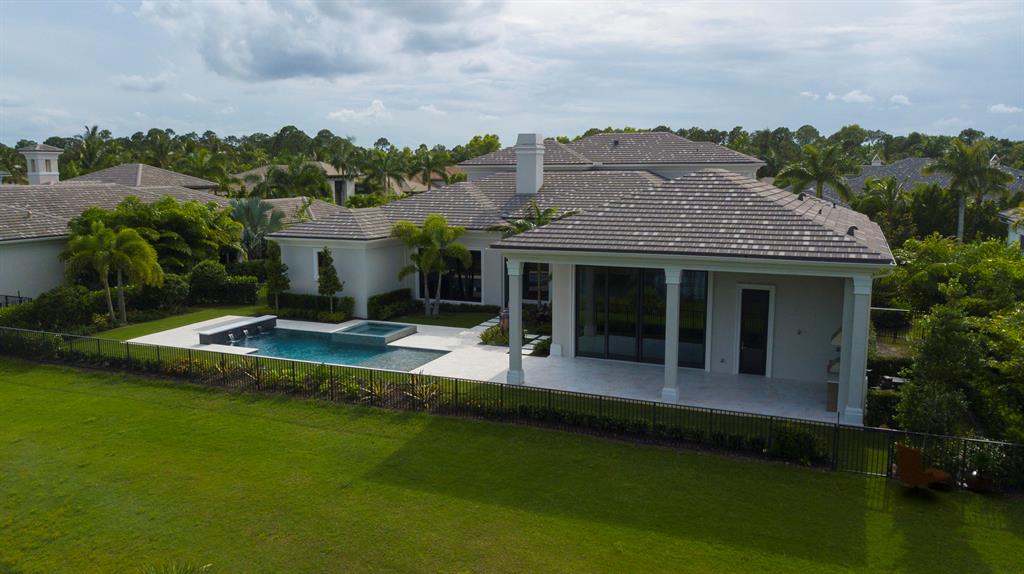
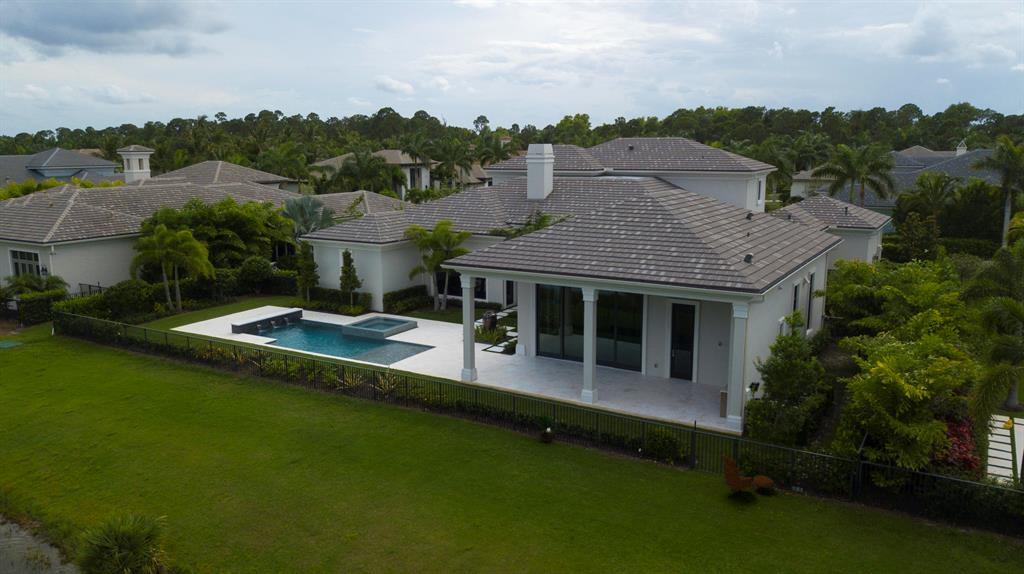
potted tree: present [965,451,995,491] -> present [536,414,555,442]

